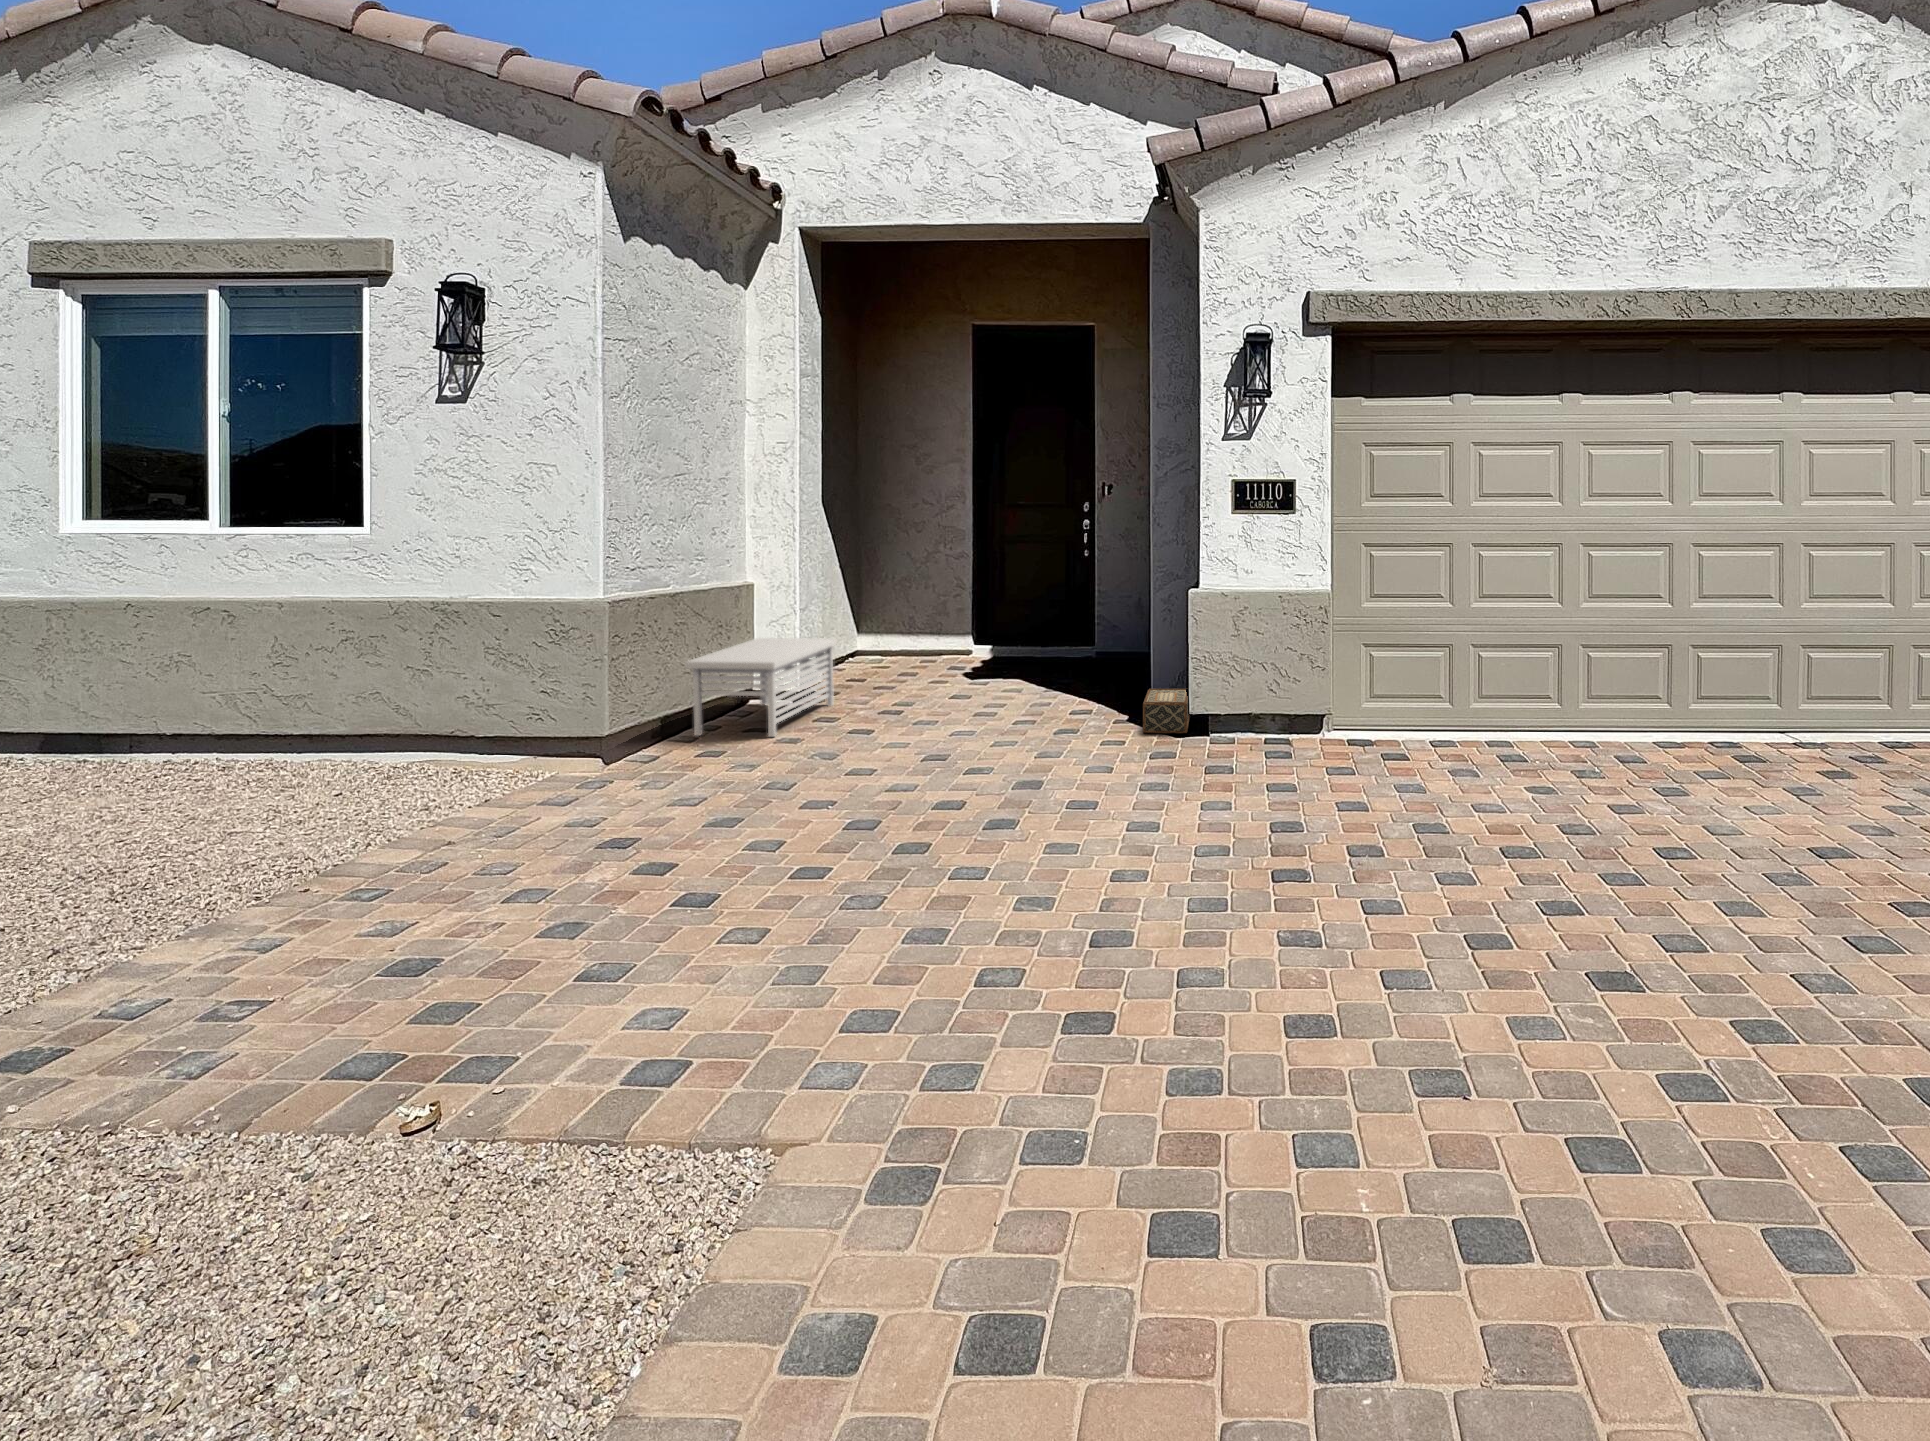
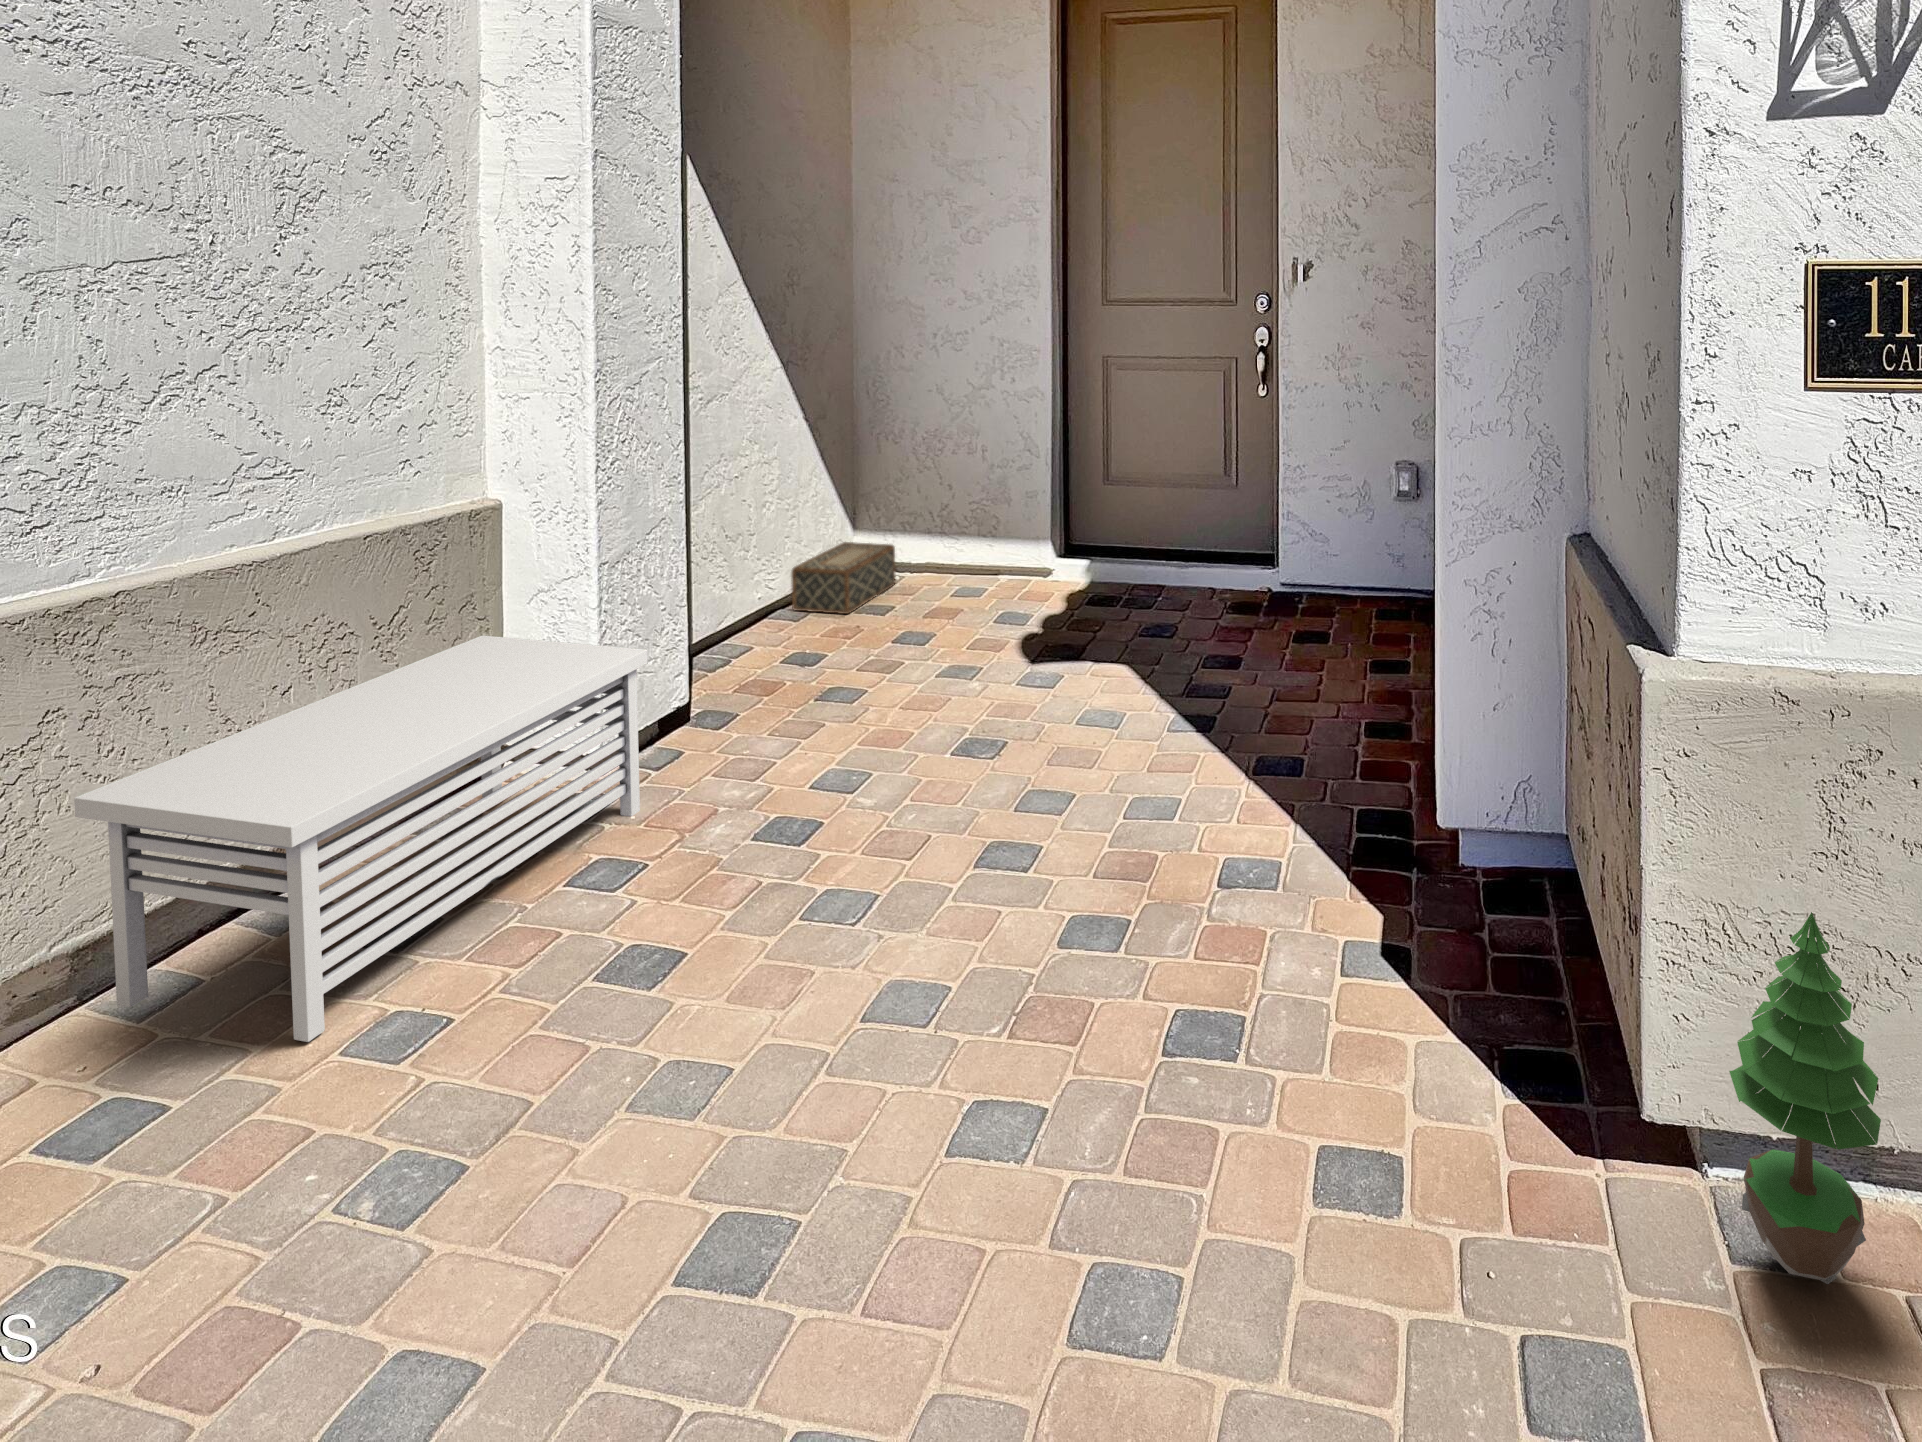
potted tree: none [1209,646,1243,741] -> present [1729,912,1881,1284]
woven basket: present [1143,689,1190,733] -> present [791,542,896,614]

